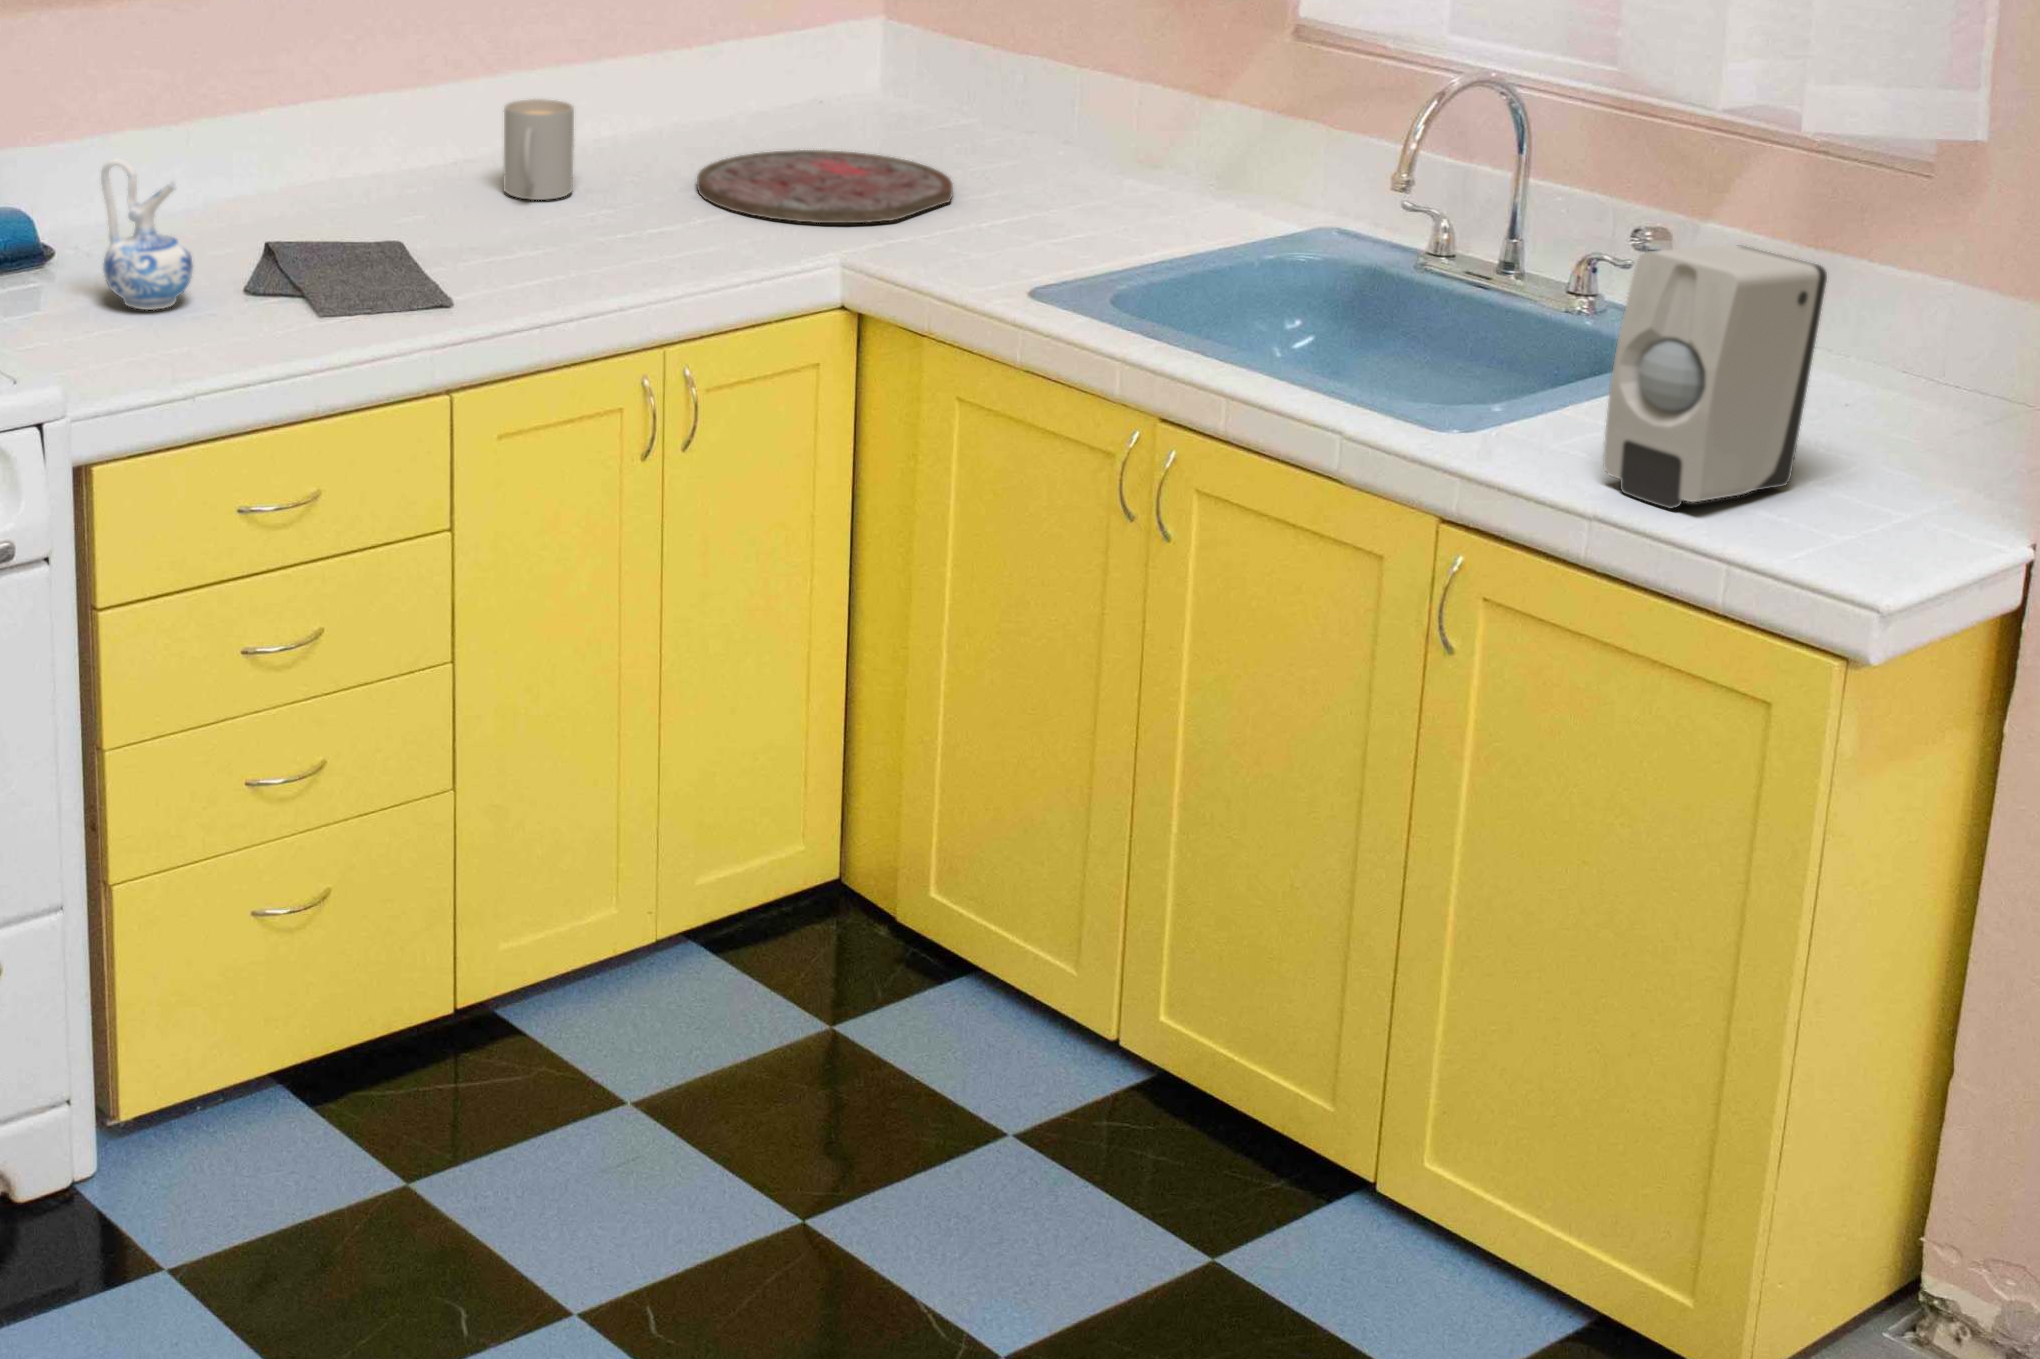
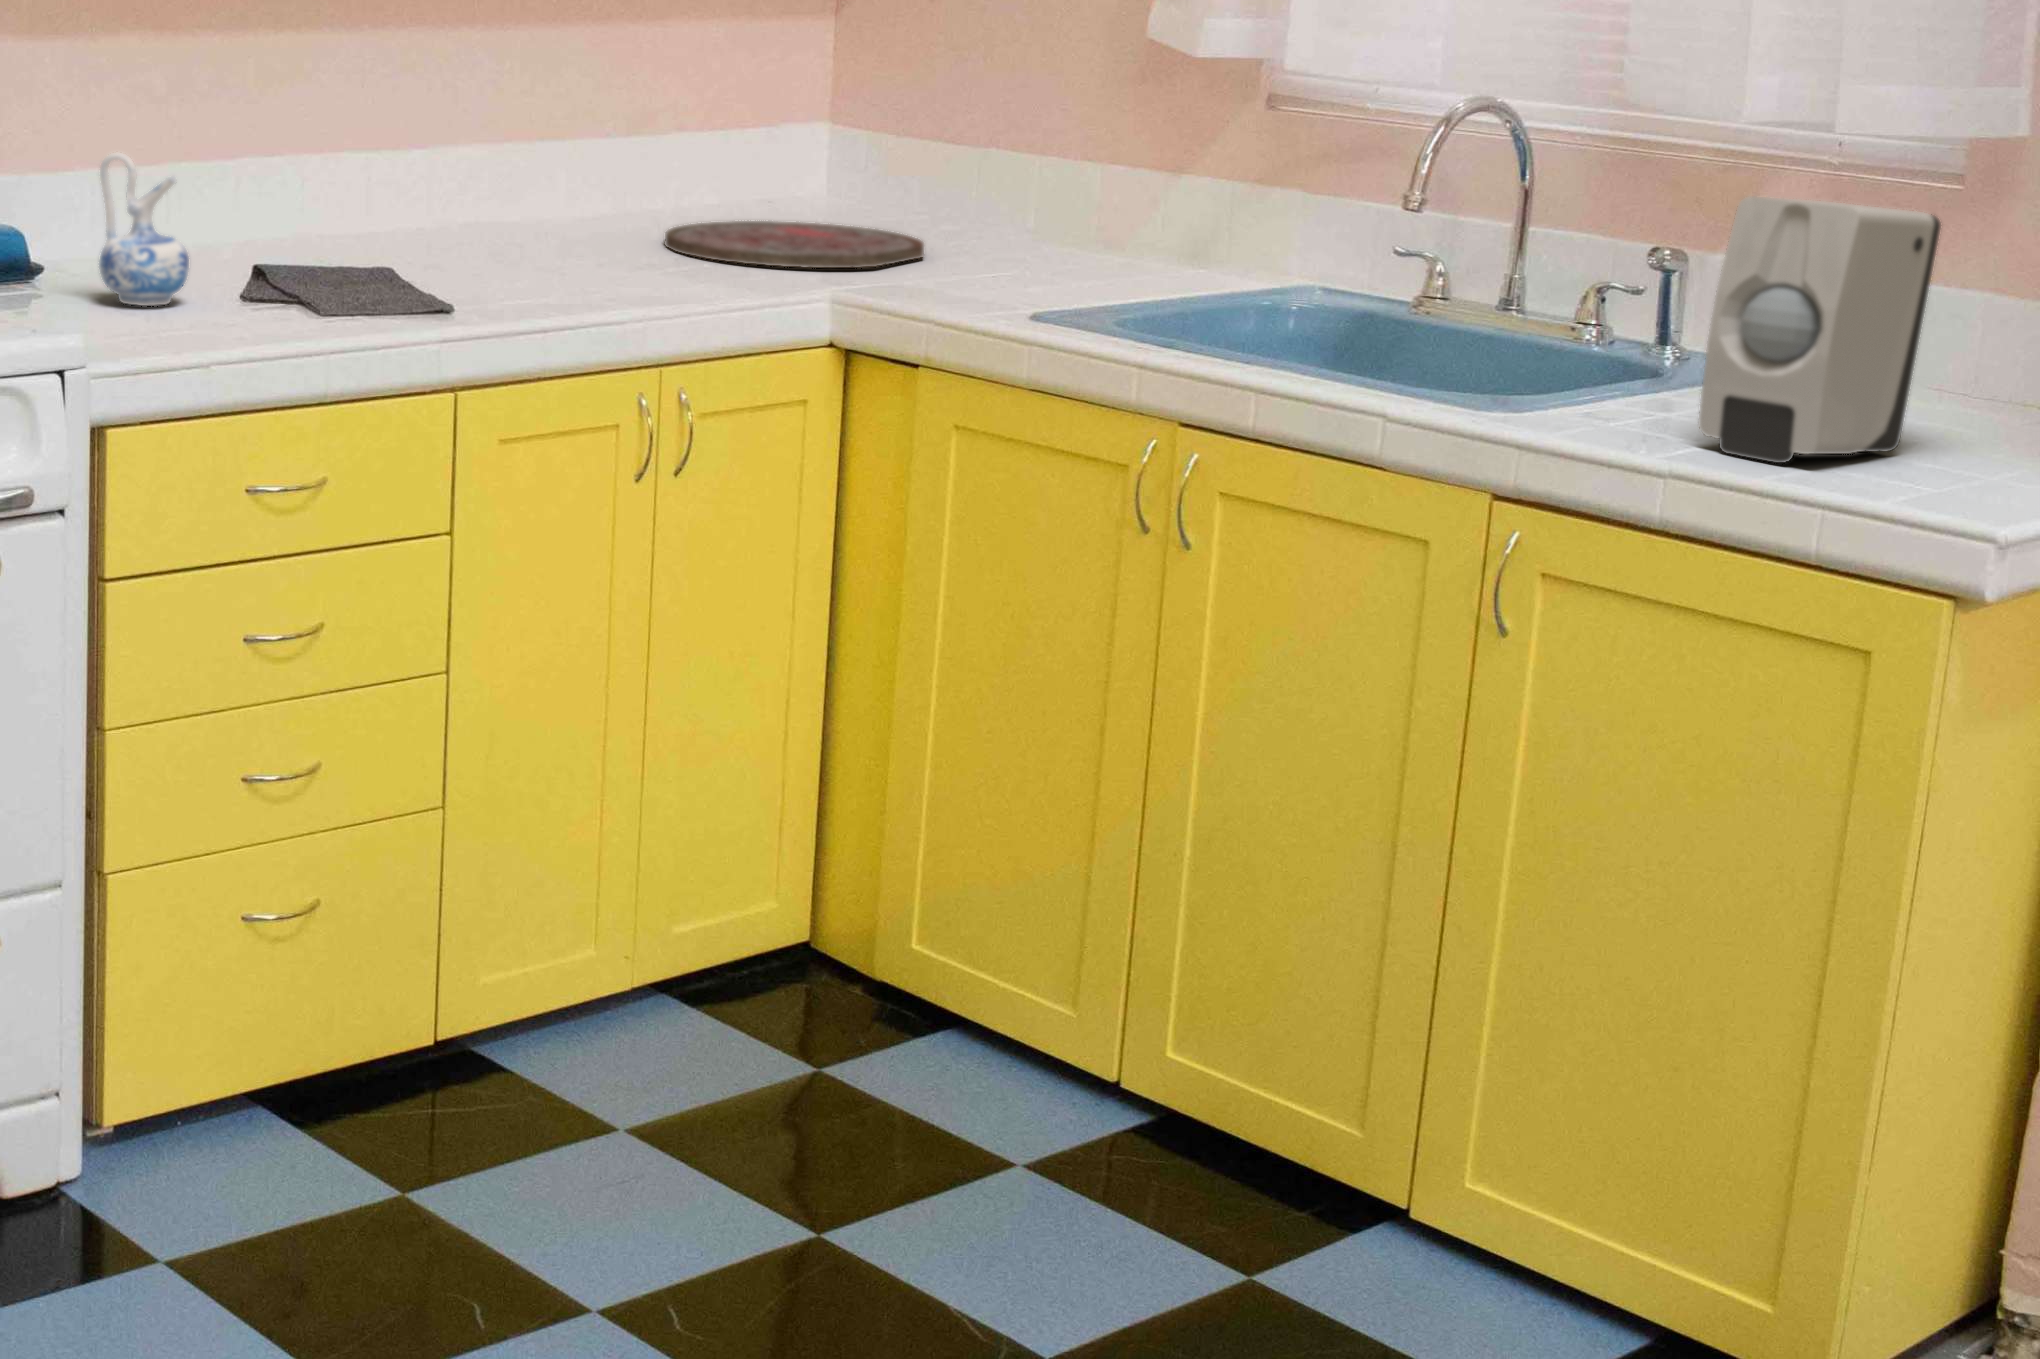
mug: present [503,99,574,200] -> none [474,154,547,248]

